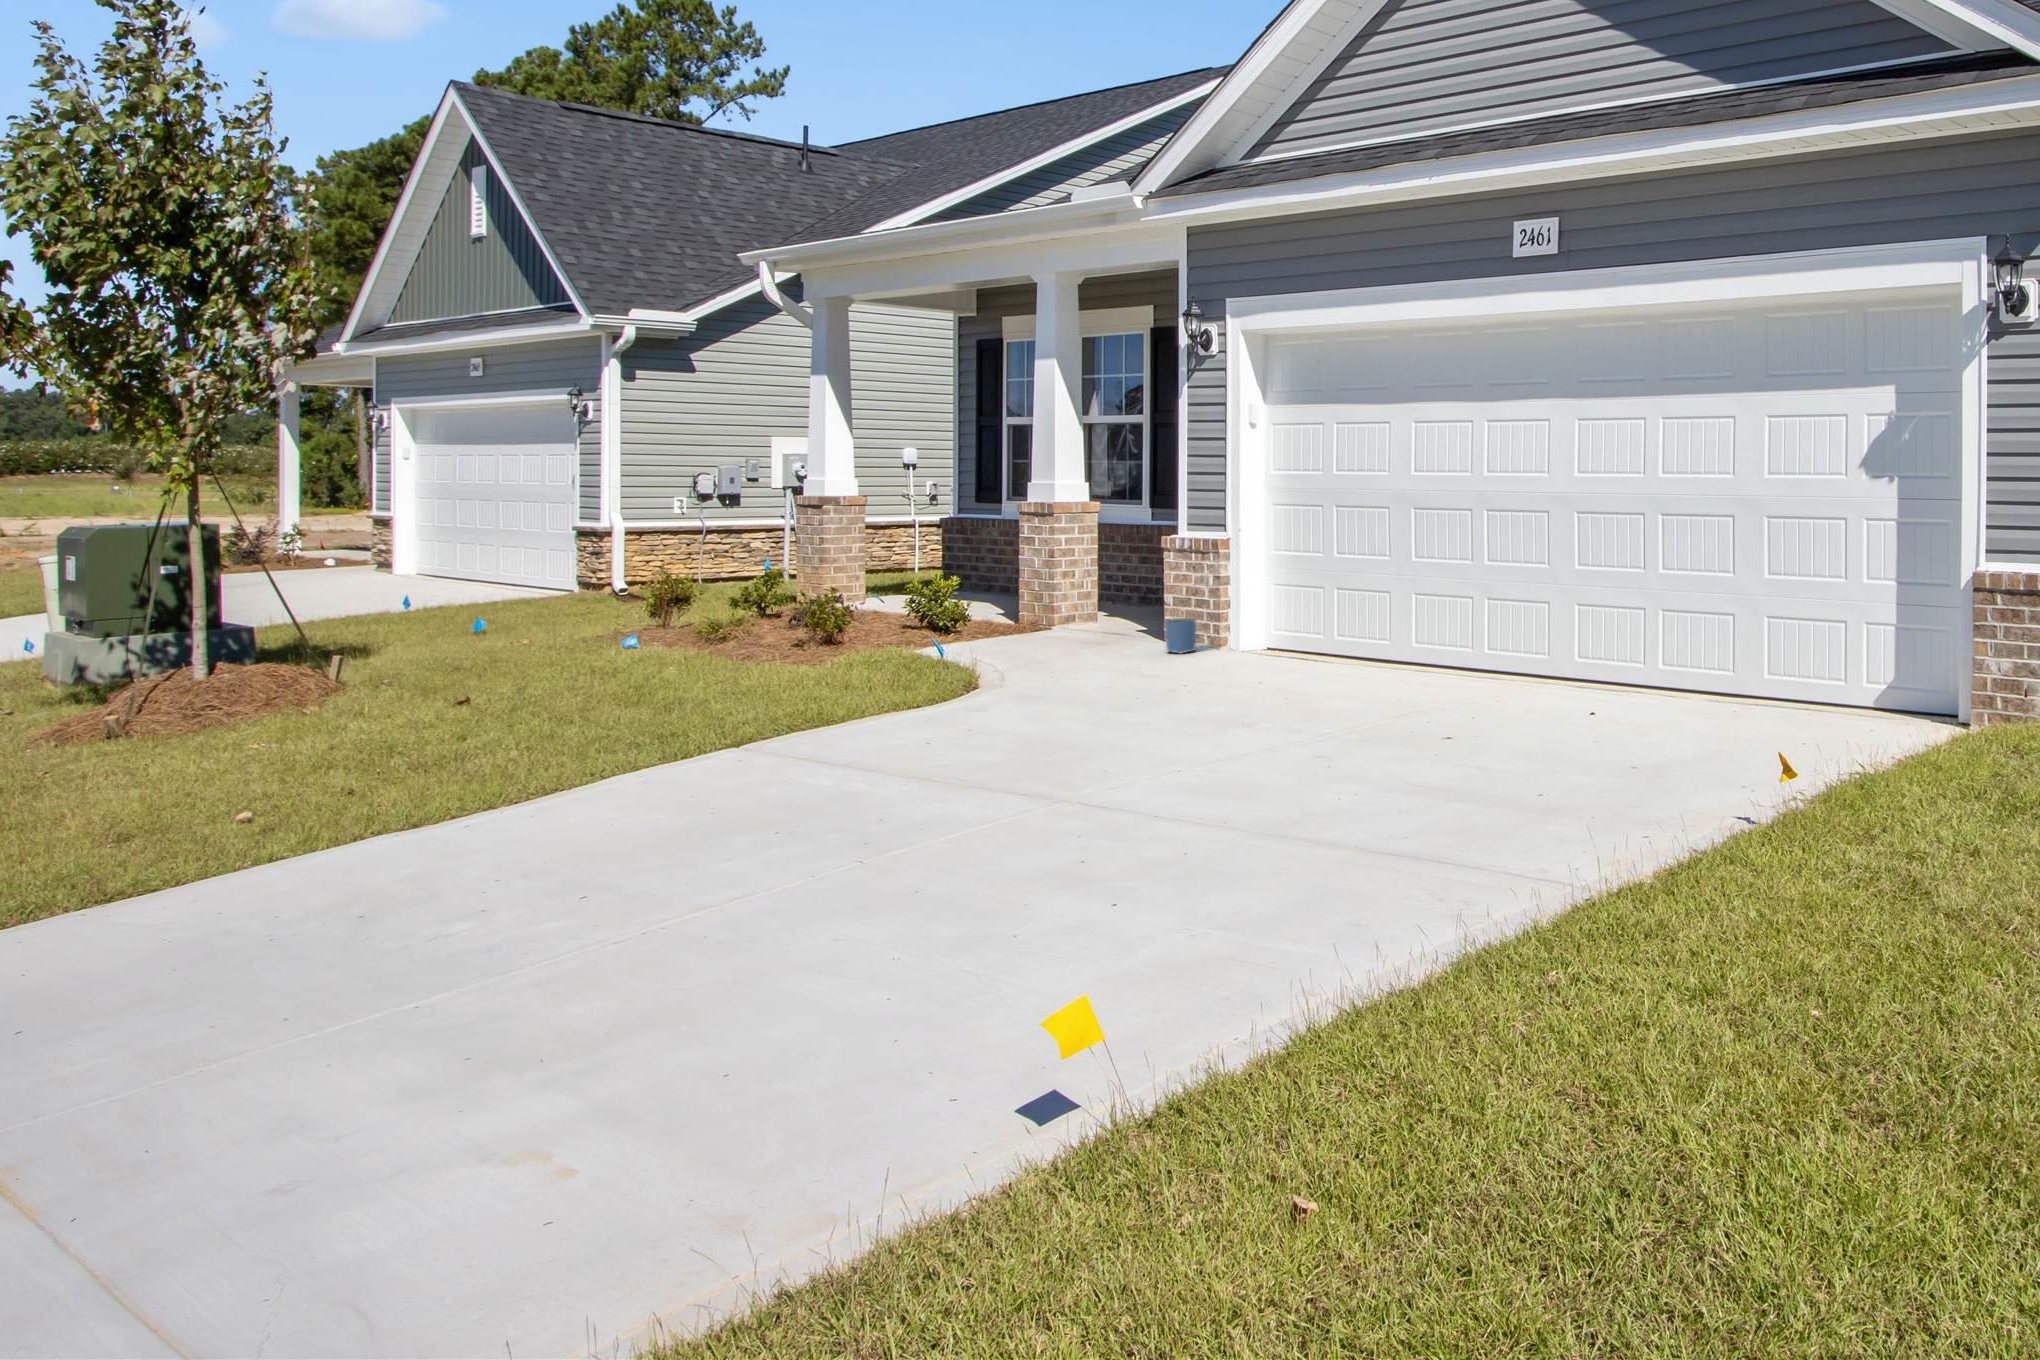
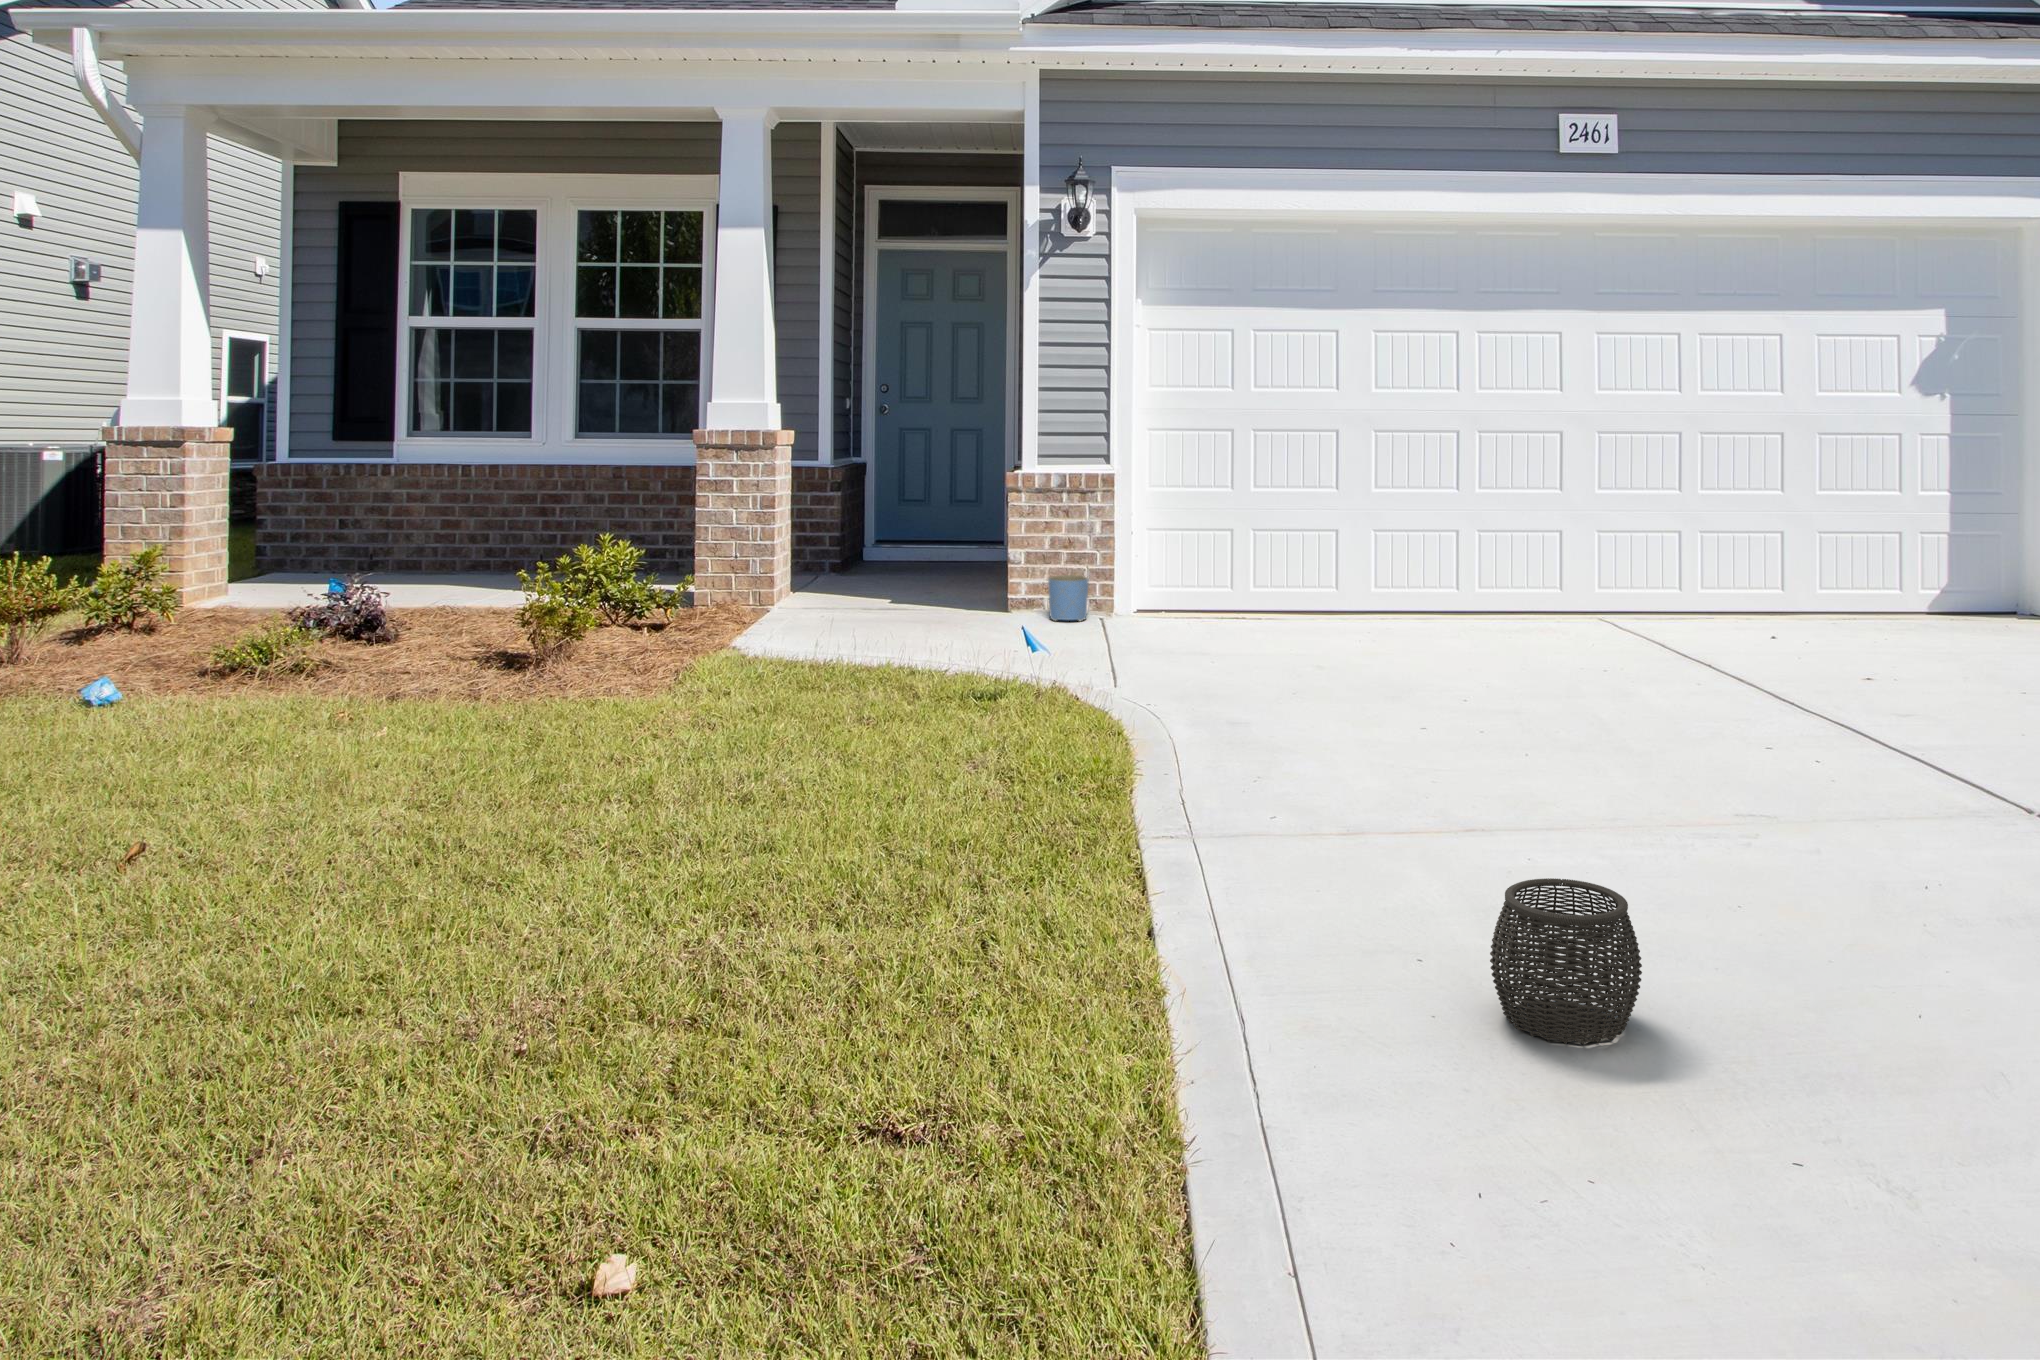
woven basket: none [357,771,451,854] -> present [1490,878,1642,1045]

